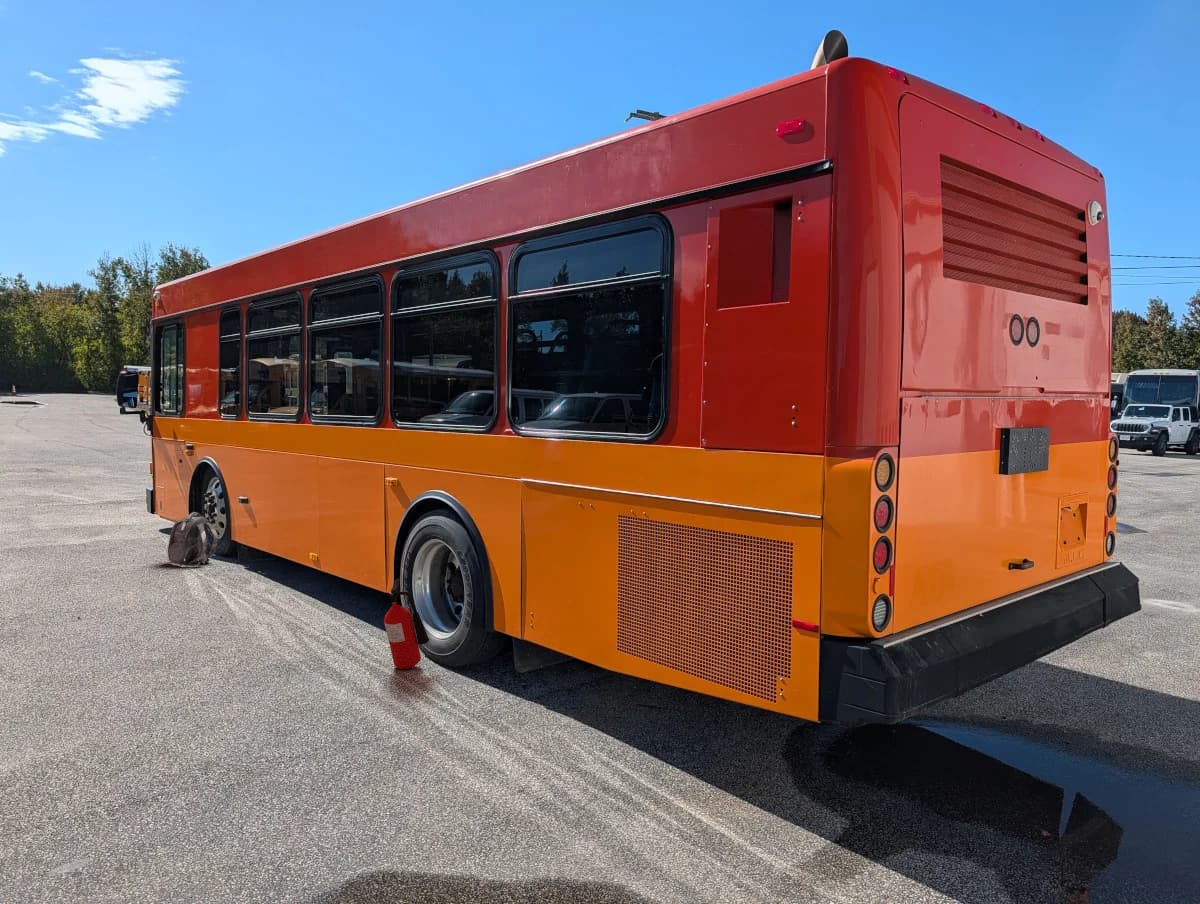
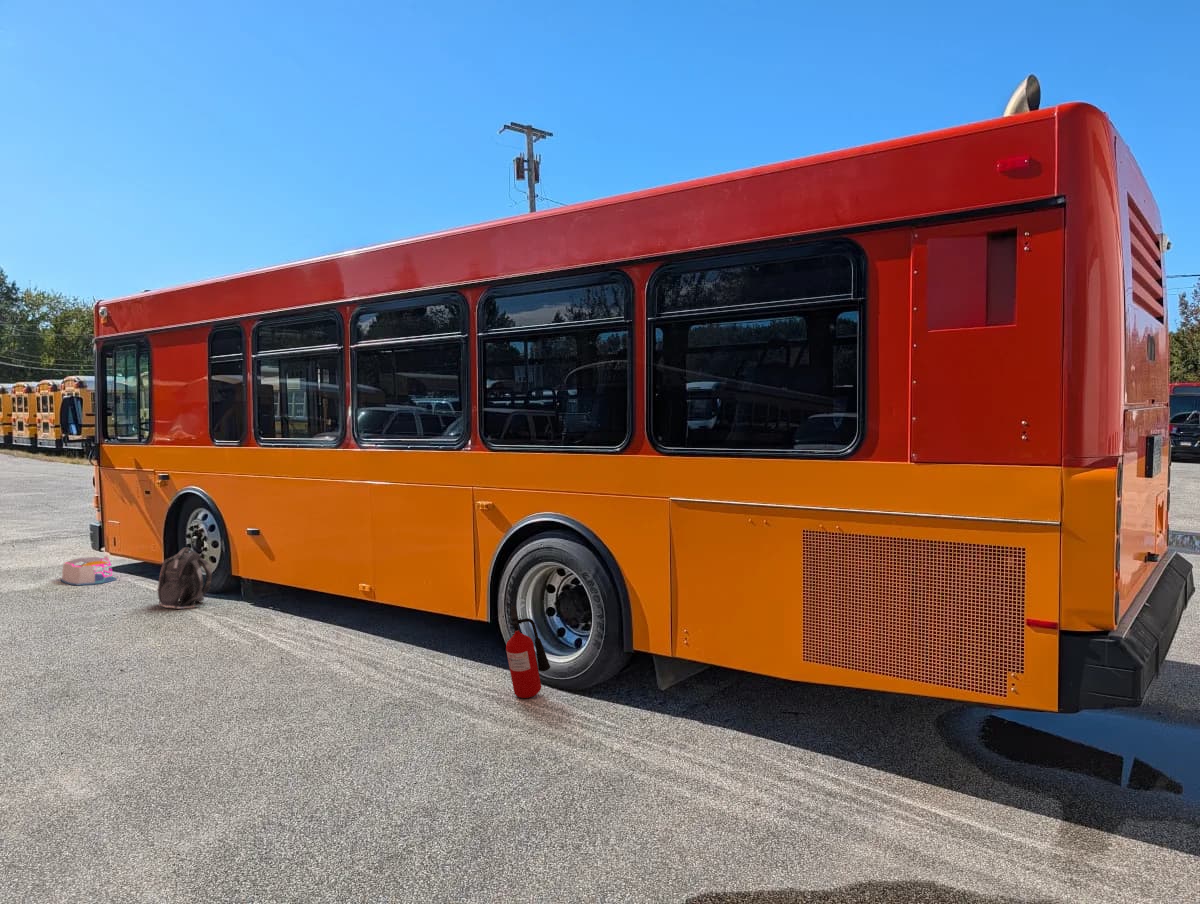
storage bin: none [114,518,158,542] -> present [61,556,116,585]

